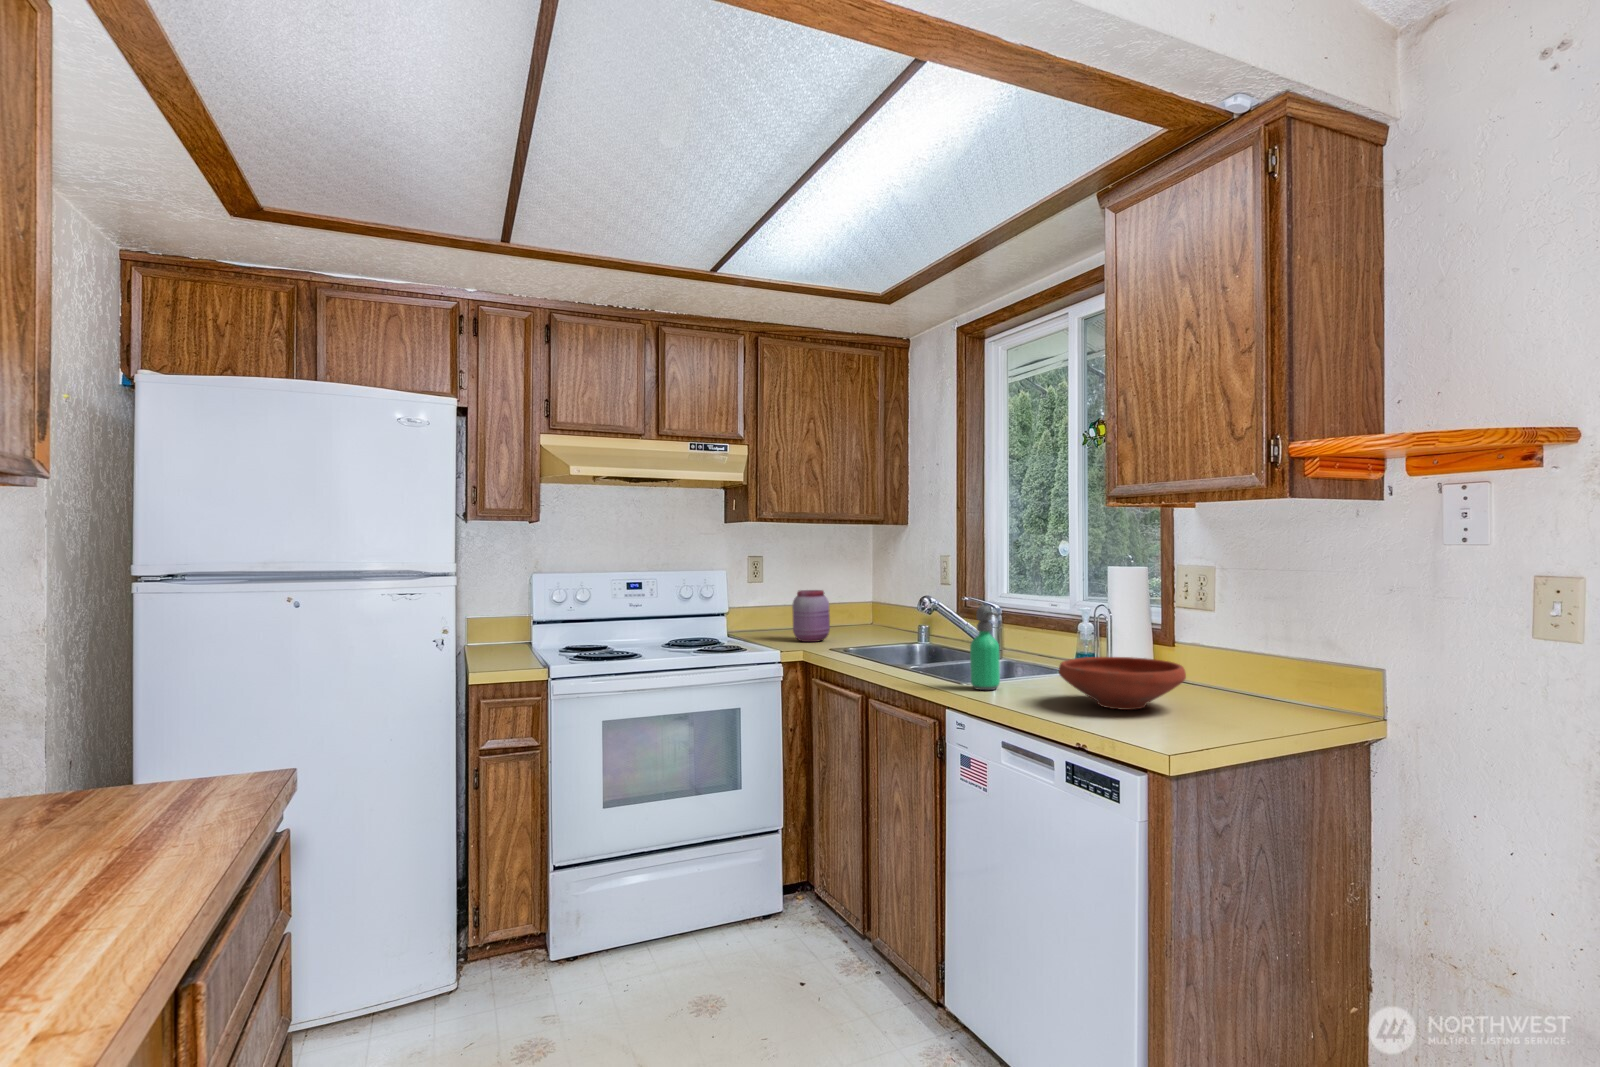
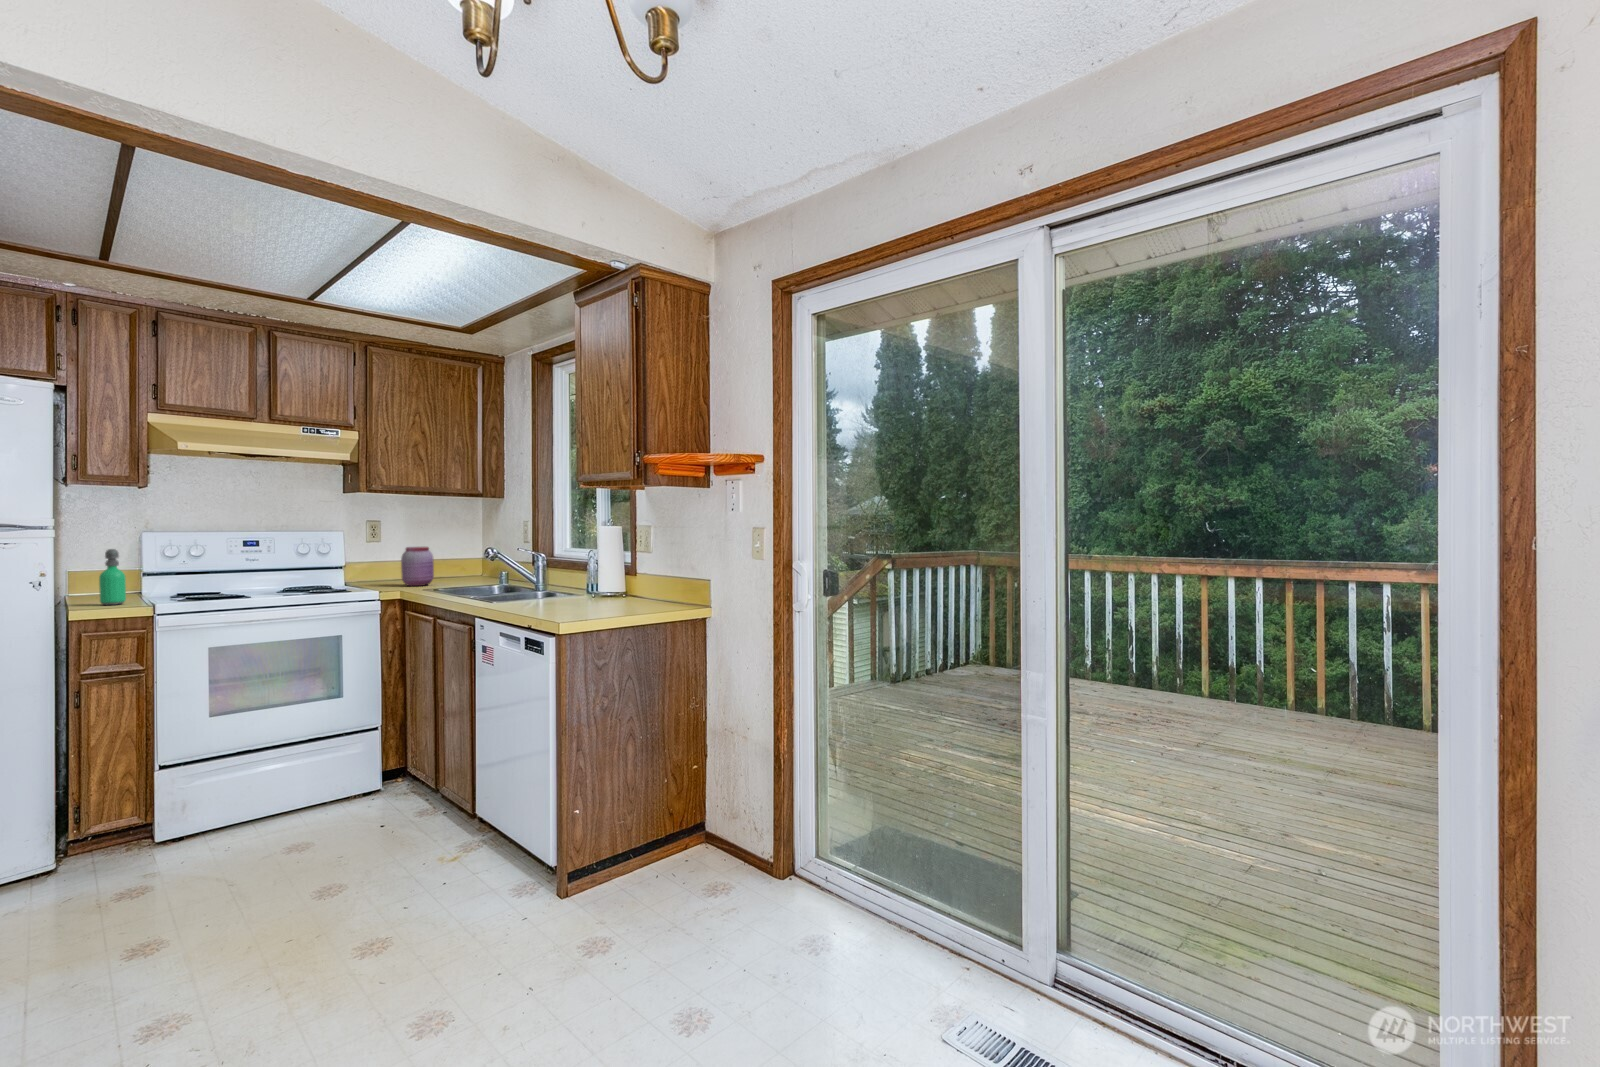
soap dispenser: present [970,606,1000,690] -> present [99,549,126,605]
bowl: present [1059,657,1186,710] -> none [552,579,629,609]

